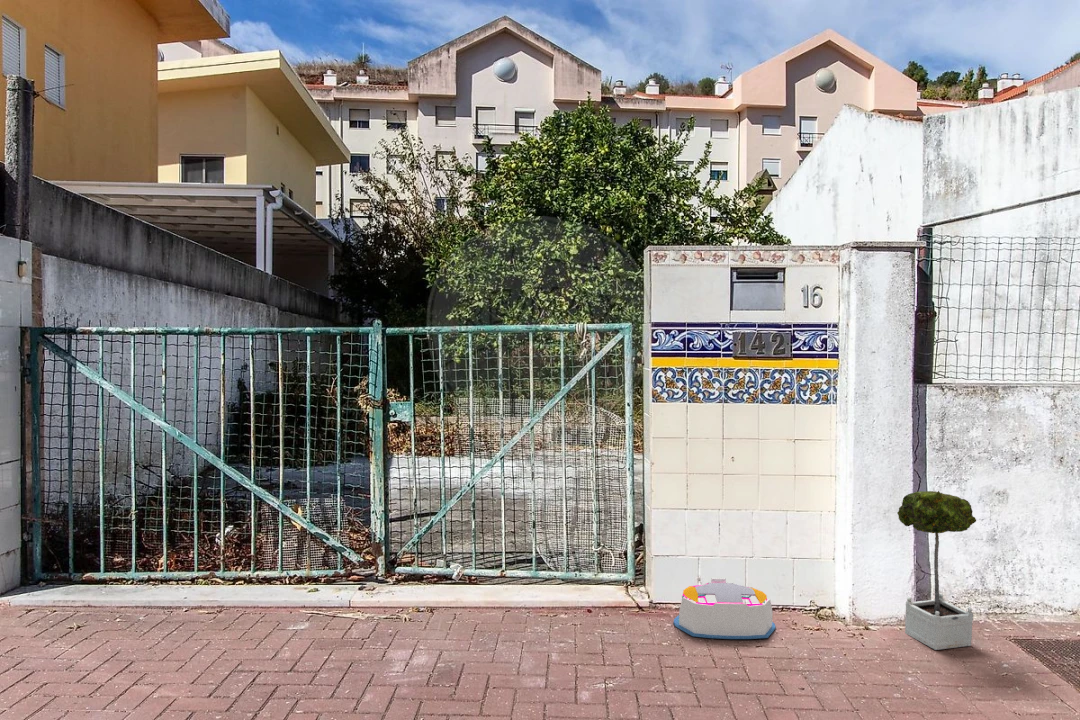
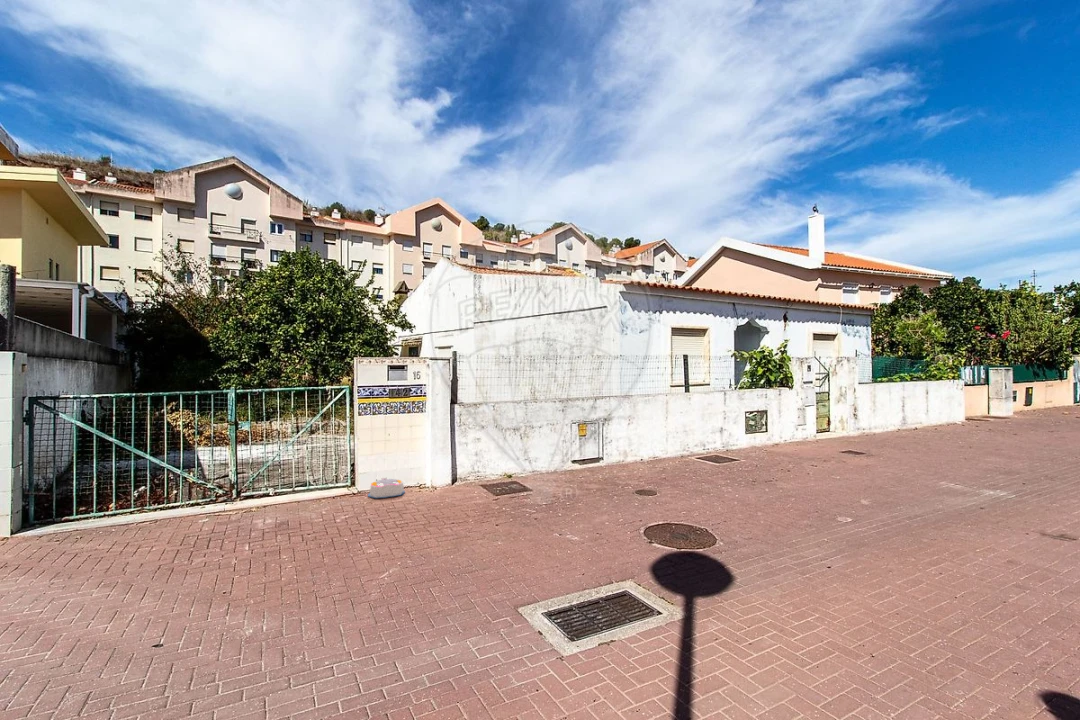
potted tree: present [897,491,976,650] -> none [444,439,468,490]

